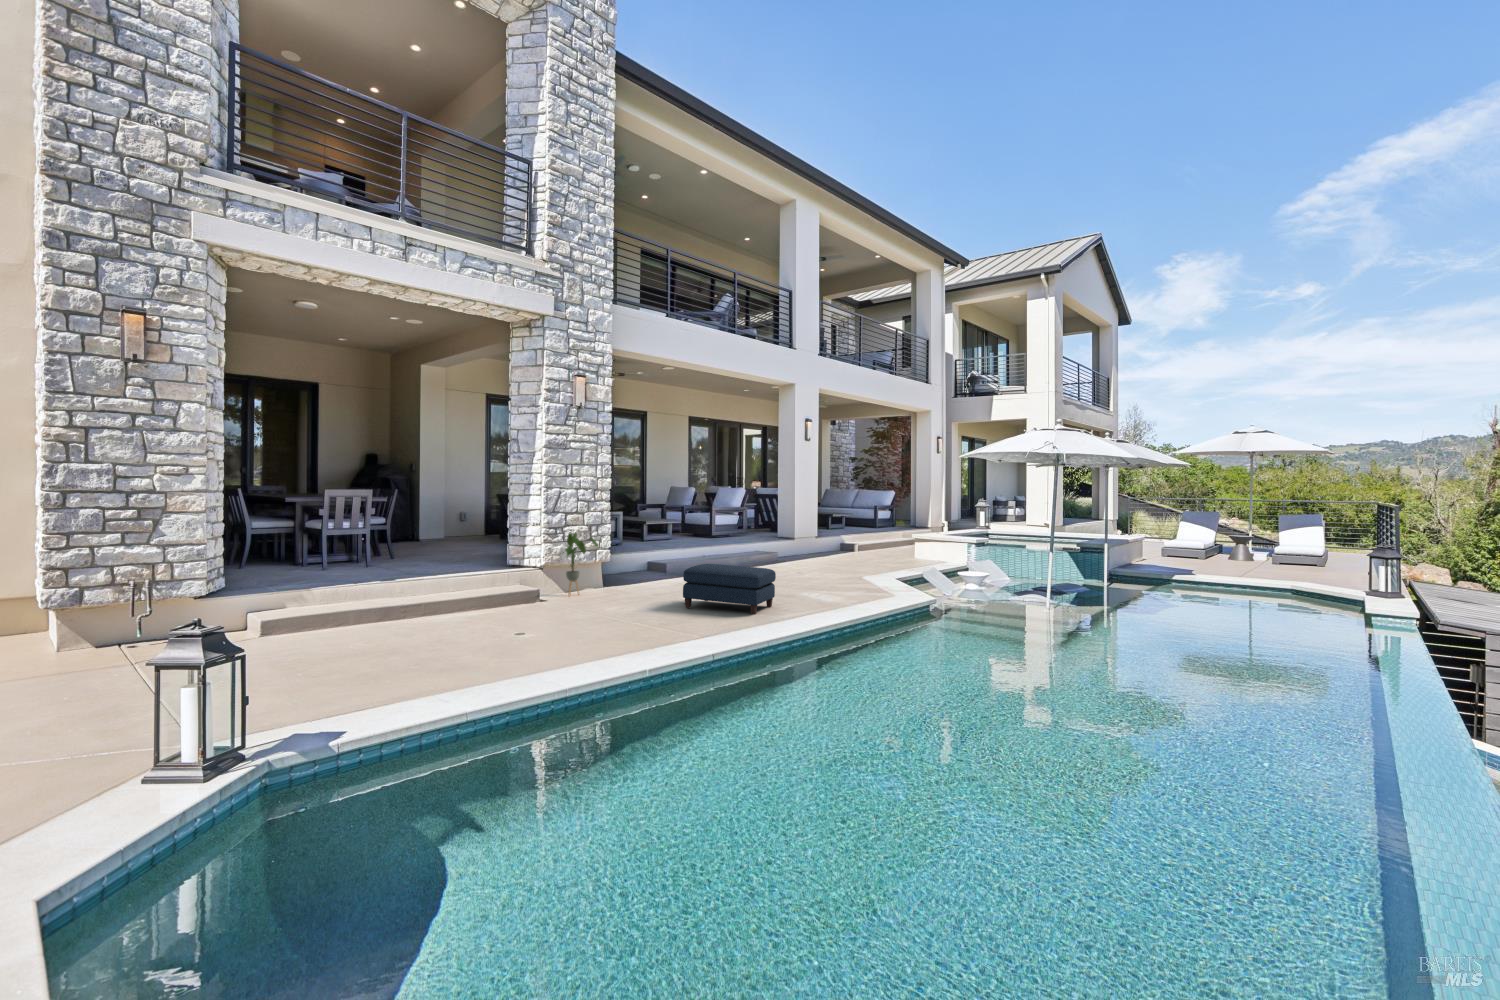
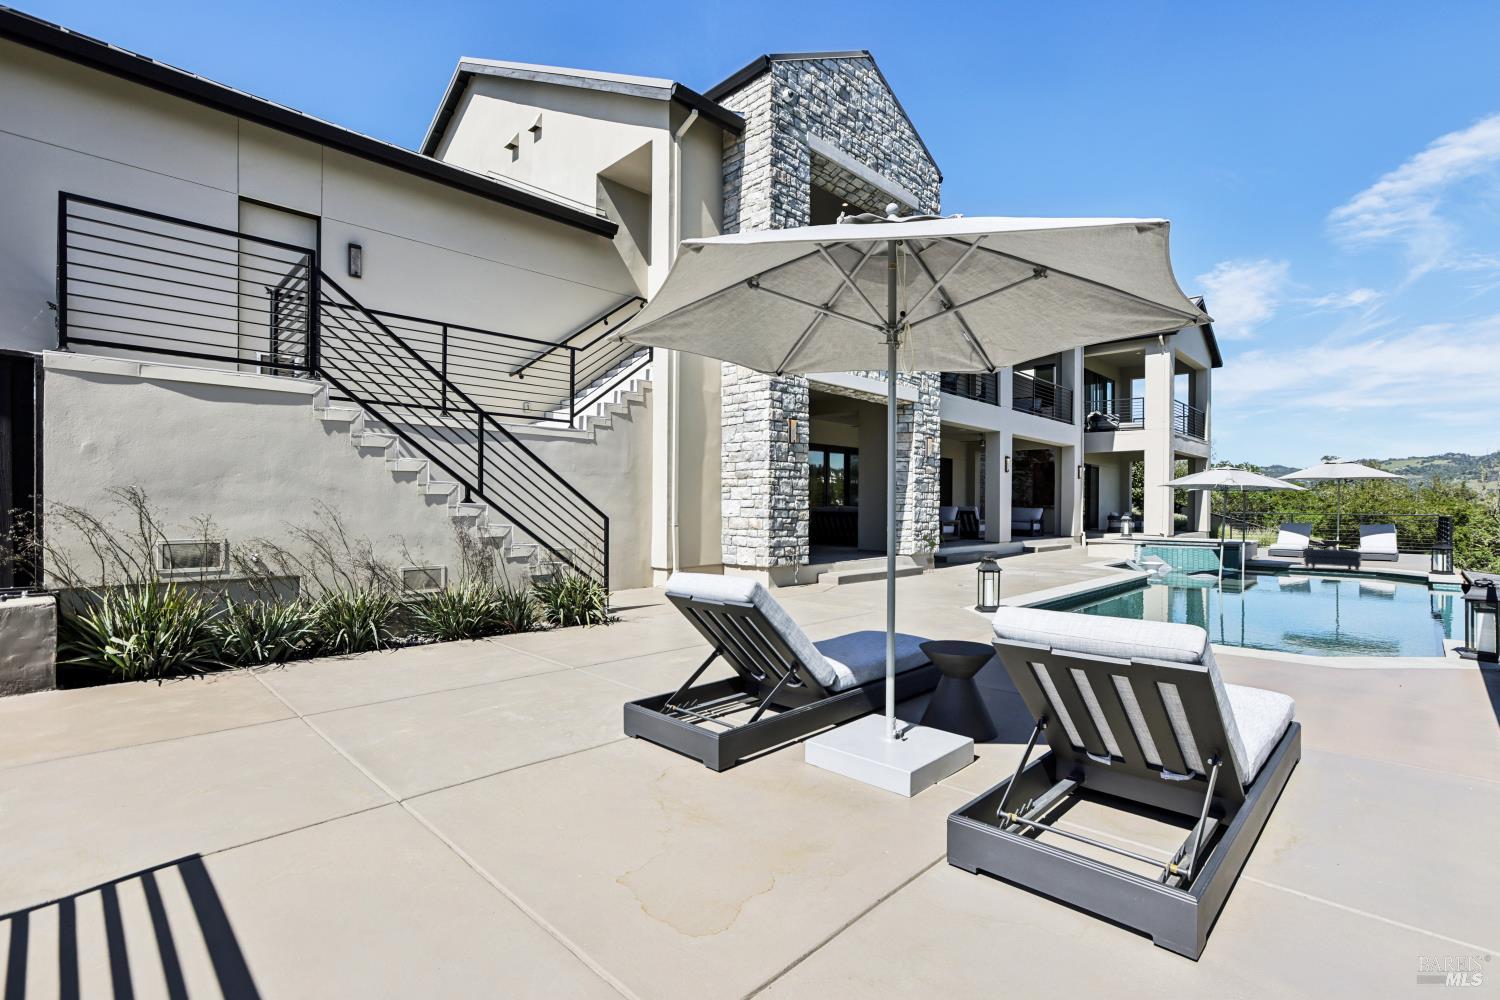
ottoman: present [683,564,776,615] -> present [1304,549,1361,571]

